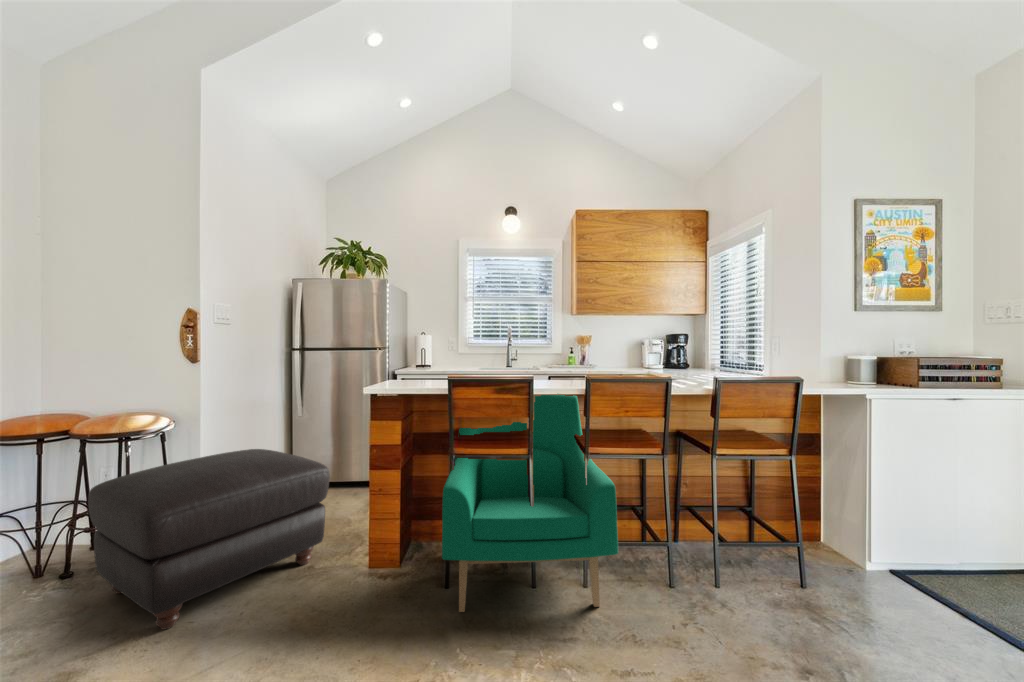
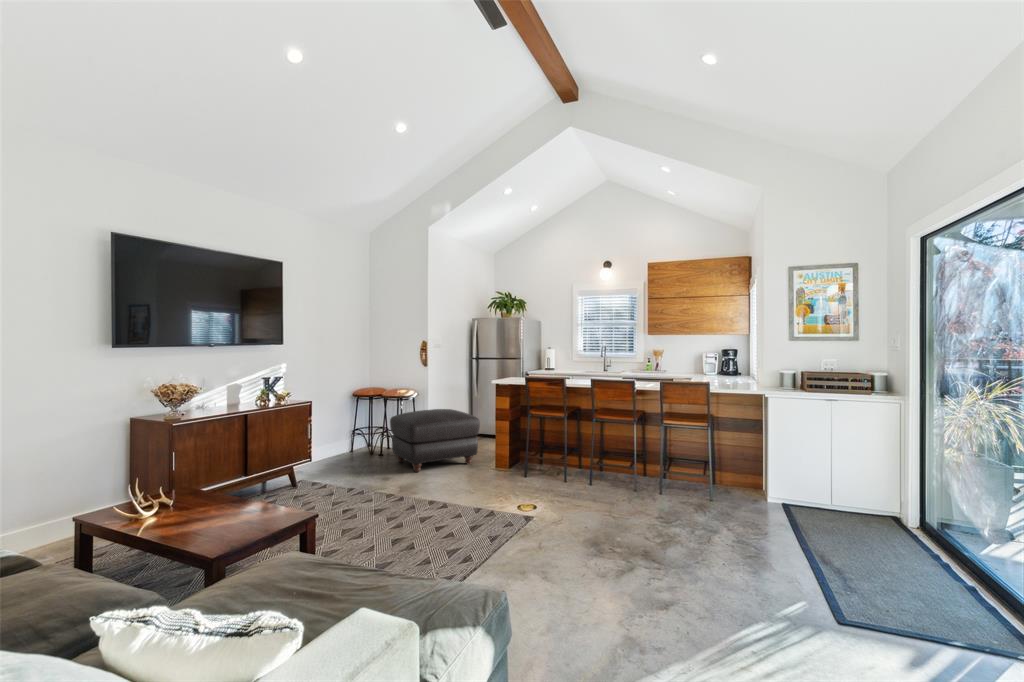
armchair: present [442,393,618,612] -> none [516,386,604,491]

